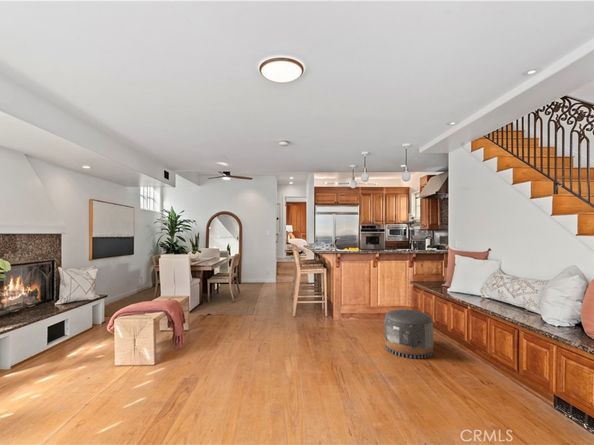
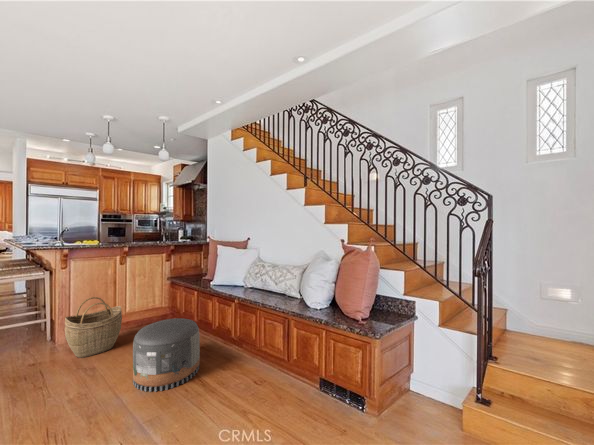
woven basket: none [345,286,378,326] -> present [65,297,122,358]

